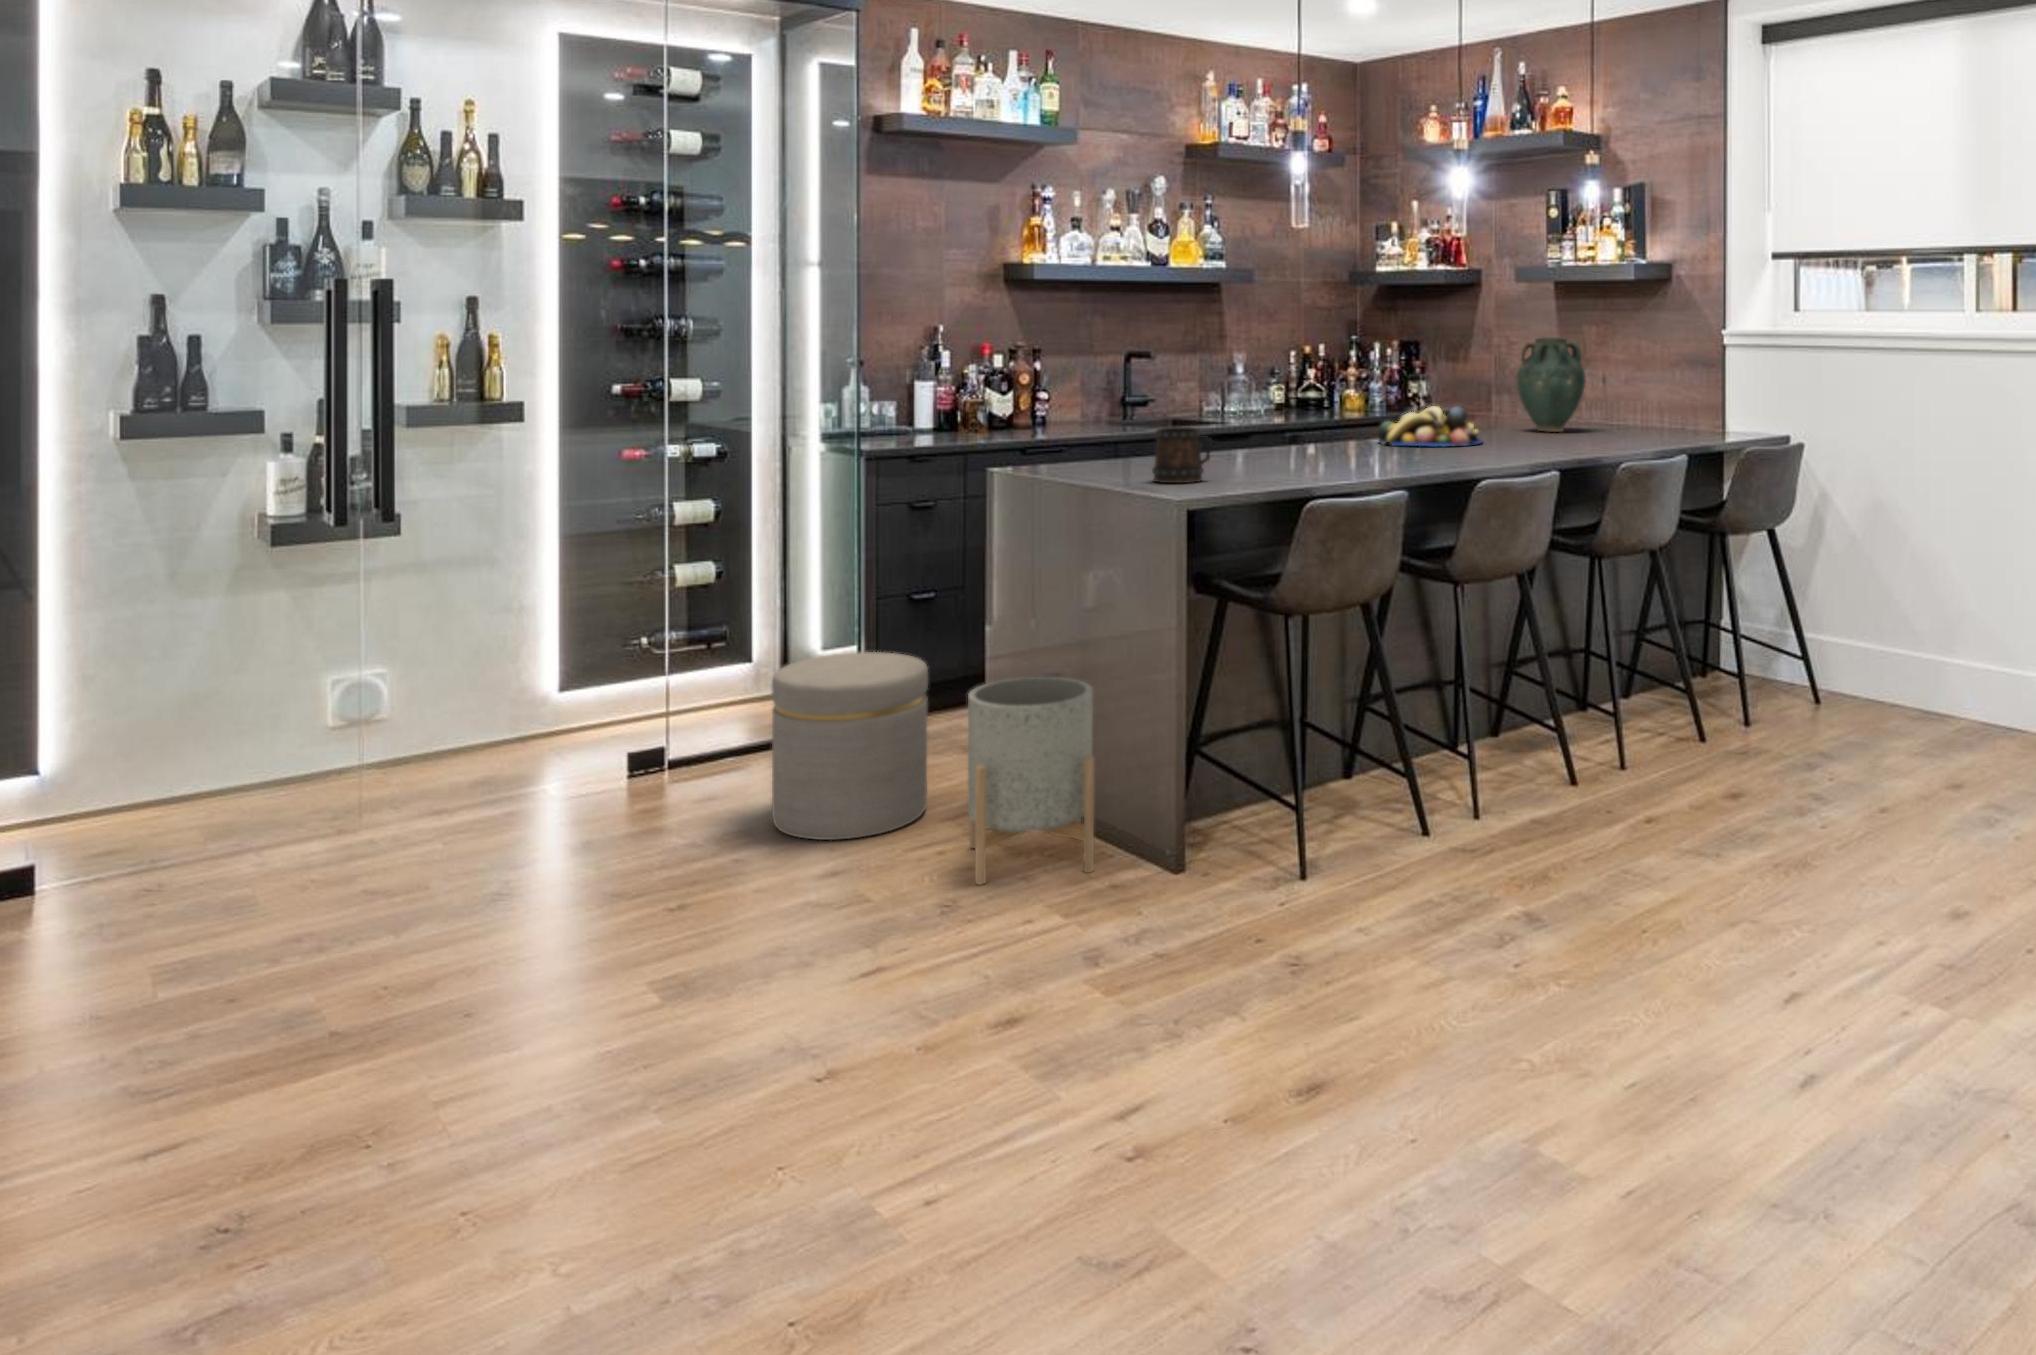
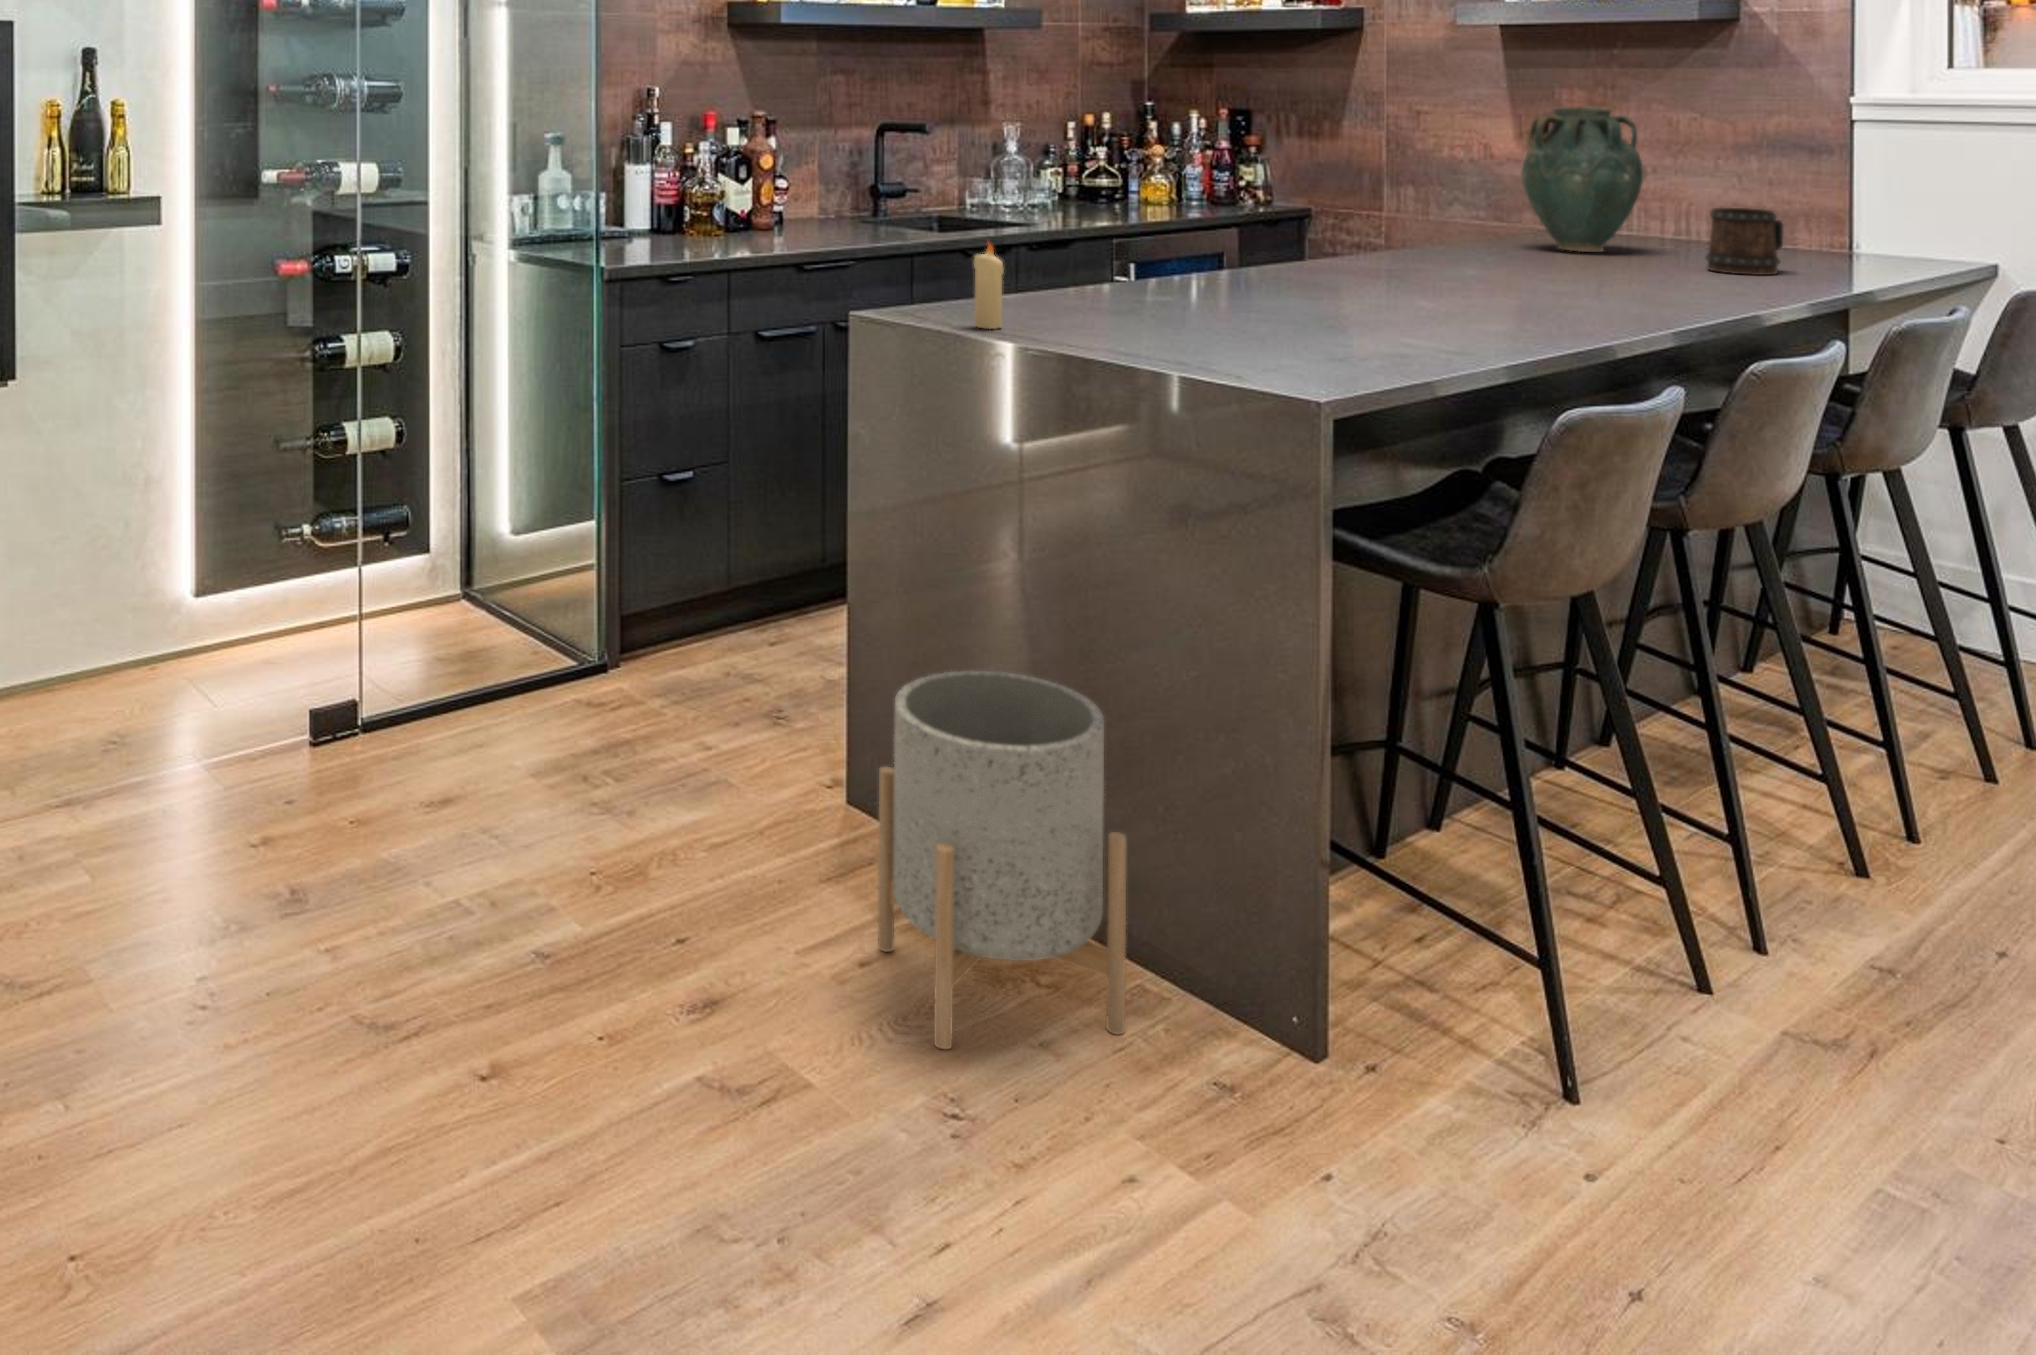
fruit bowl: present [1378,406,1482,447] -> none [1357,216,1541,282]
candle: none [1057,417,1076,473] -> present [974,244,1004,329]
beer mug: present [1152,427,1210,483] -> present [1705,208,1783,275]
ottoman: present [772,652,928,840] -> none [541,591,771,909]

